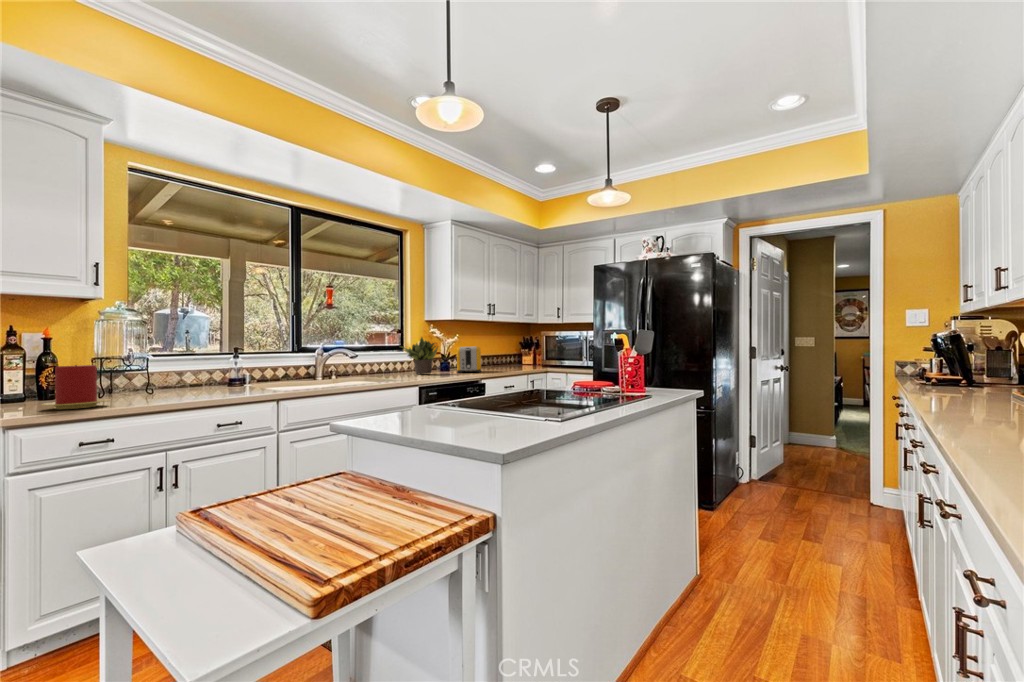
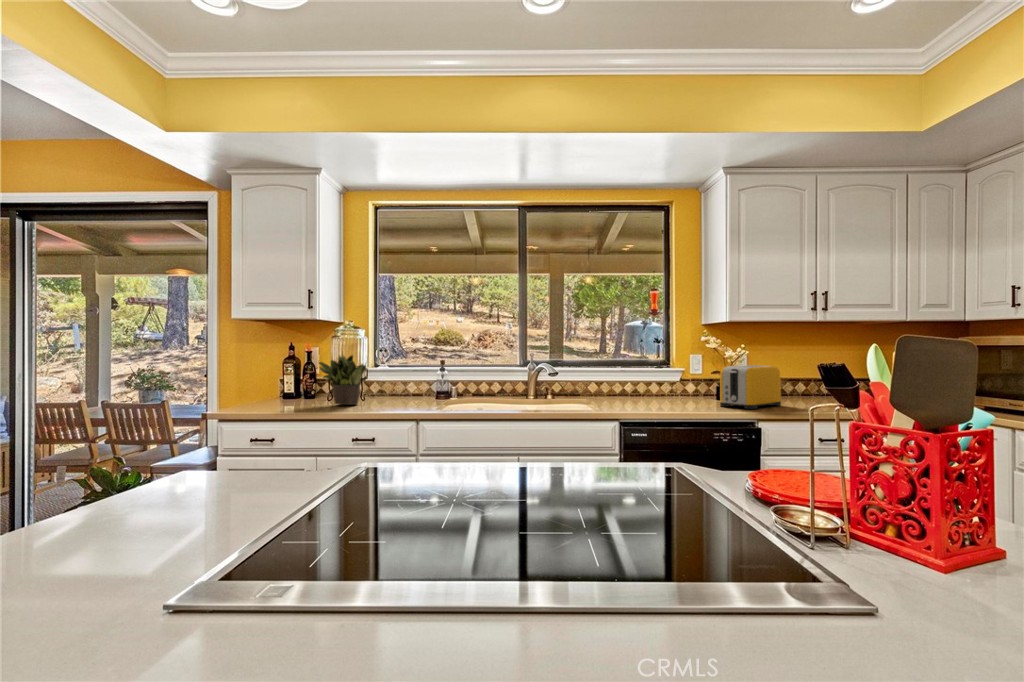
potted plant: present [402,337,438,374] -> present [319,354,366,405]
candle: present [42,365,109,409] -> none [251,379,291,412]

